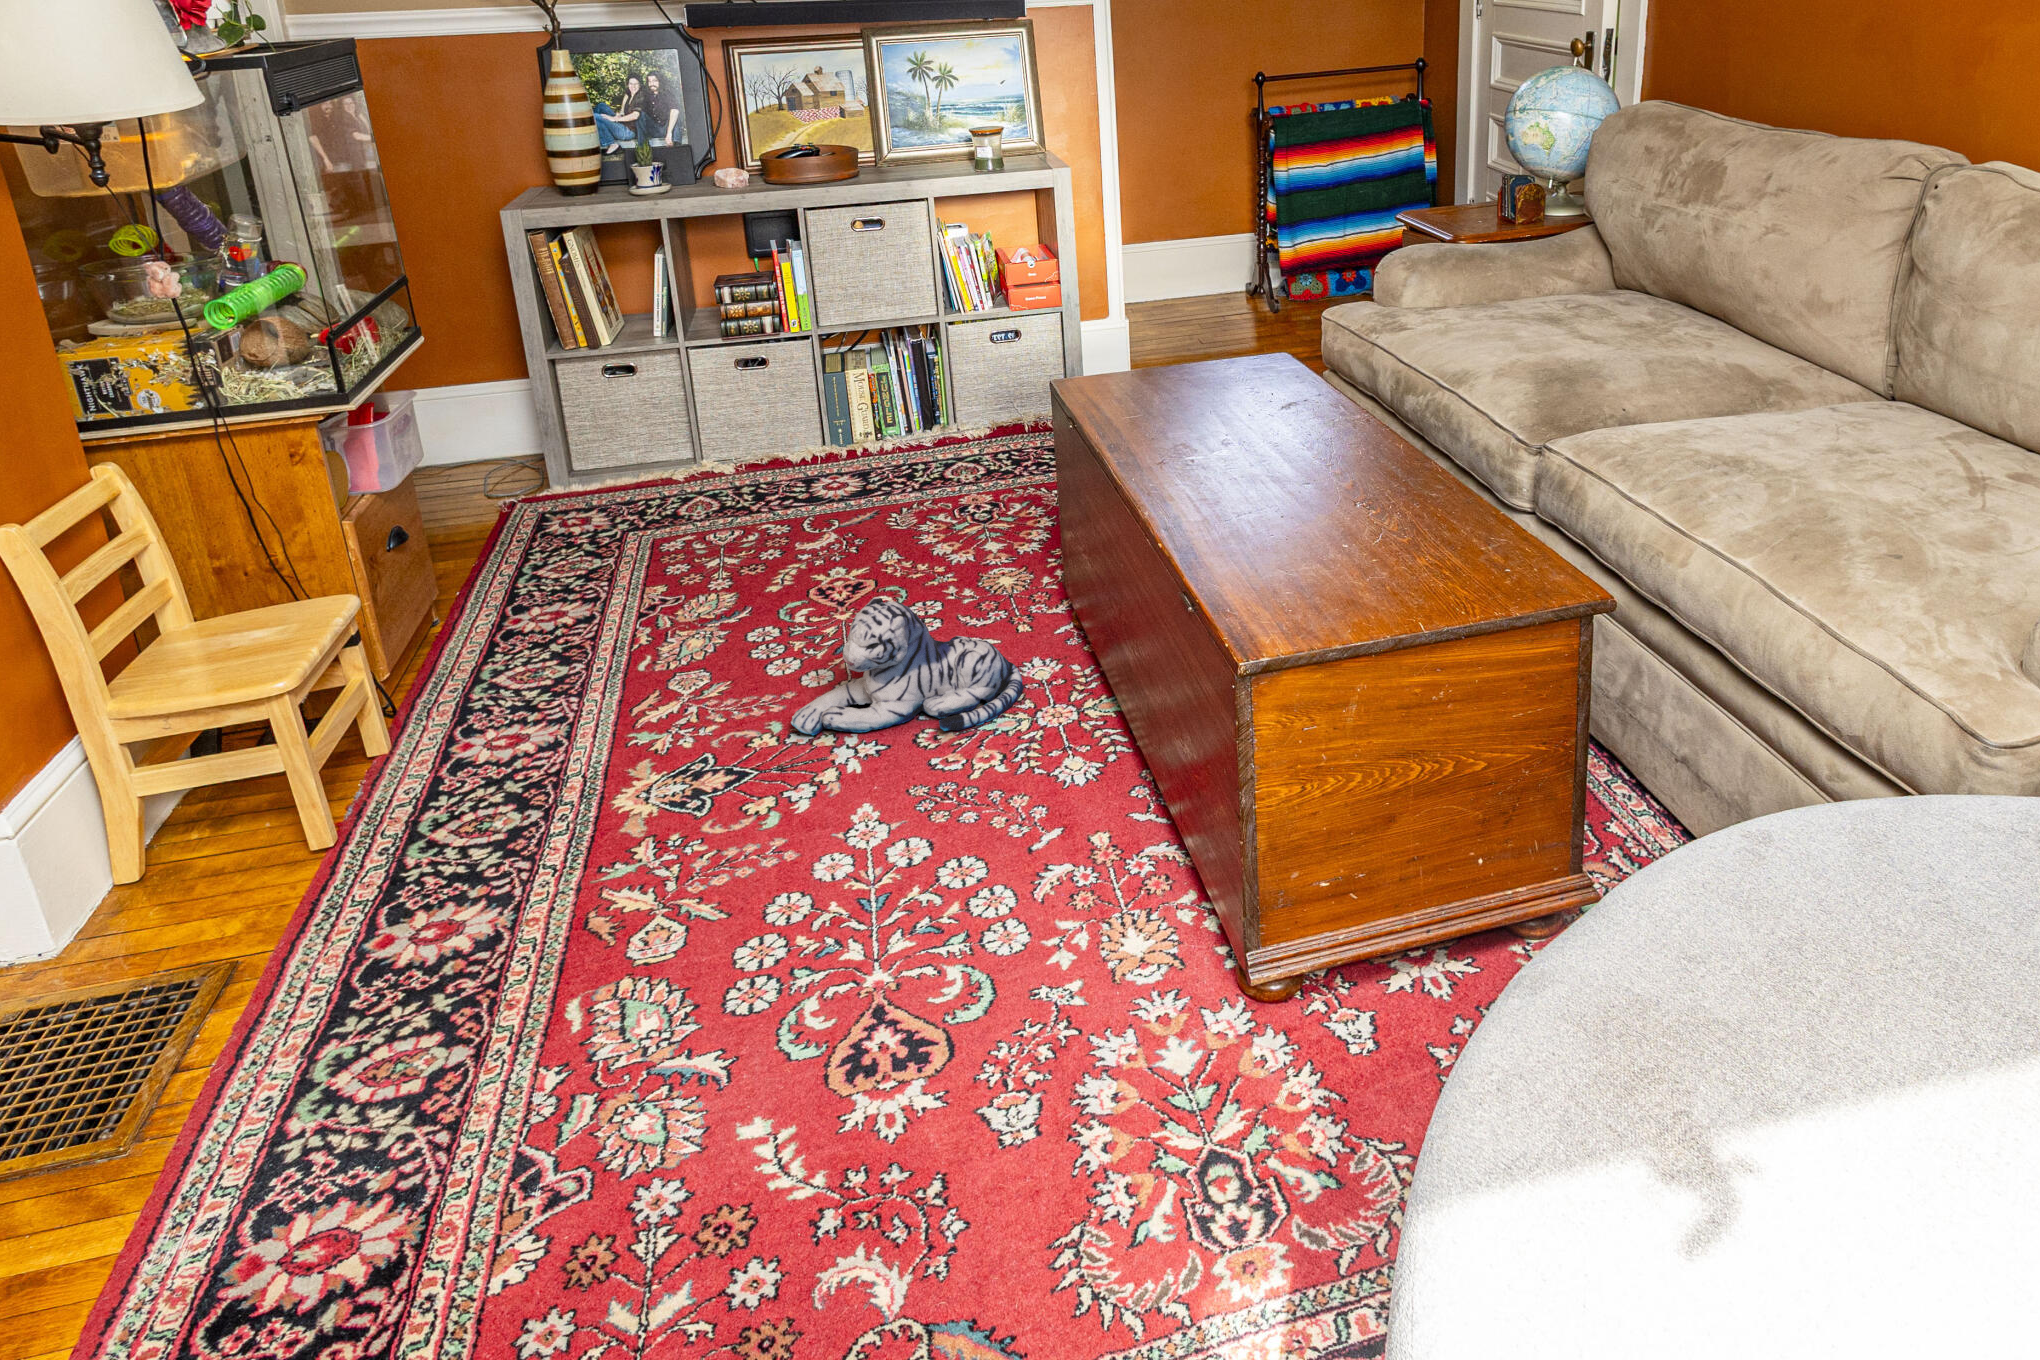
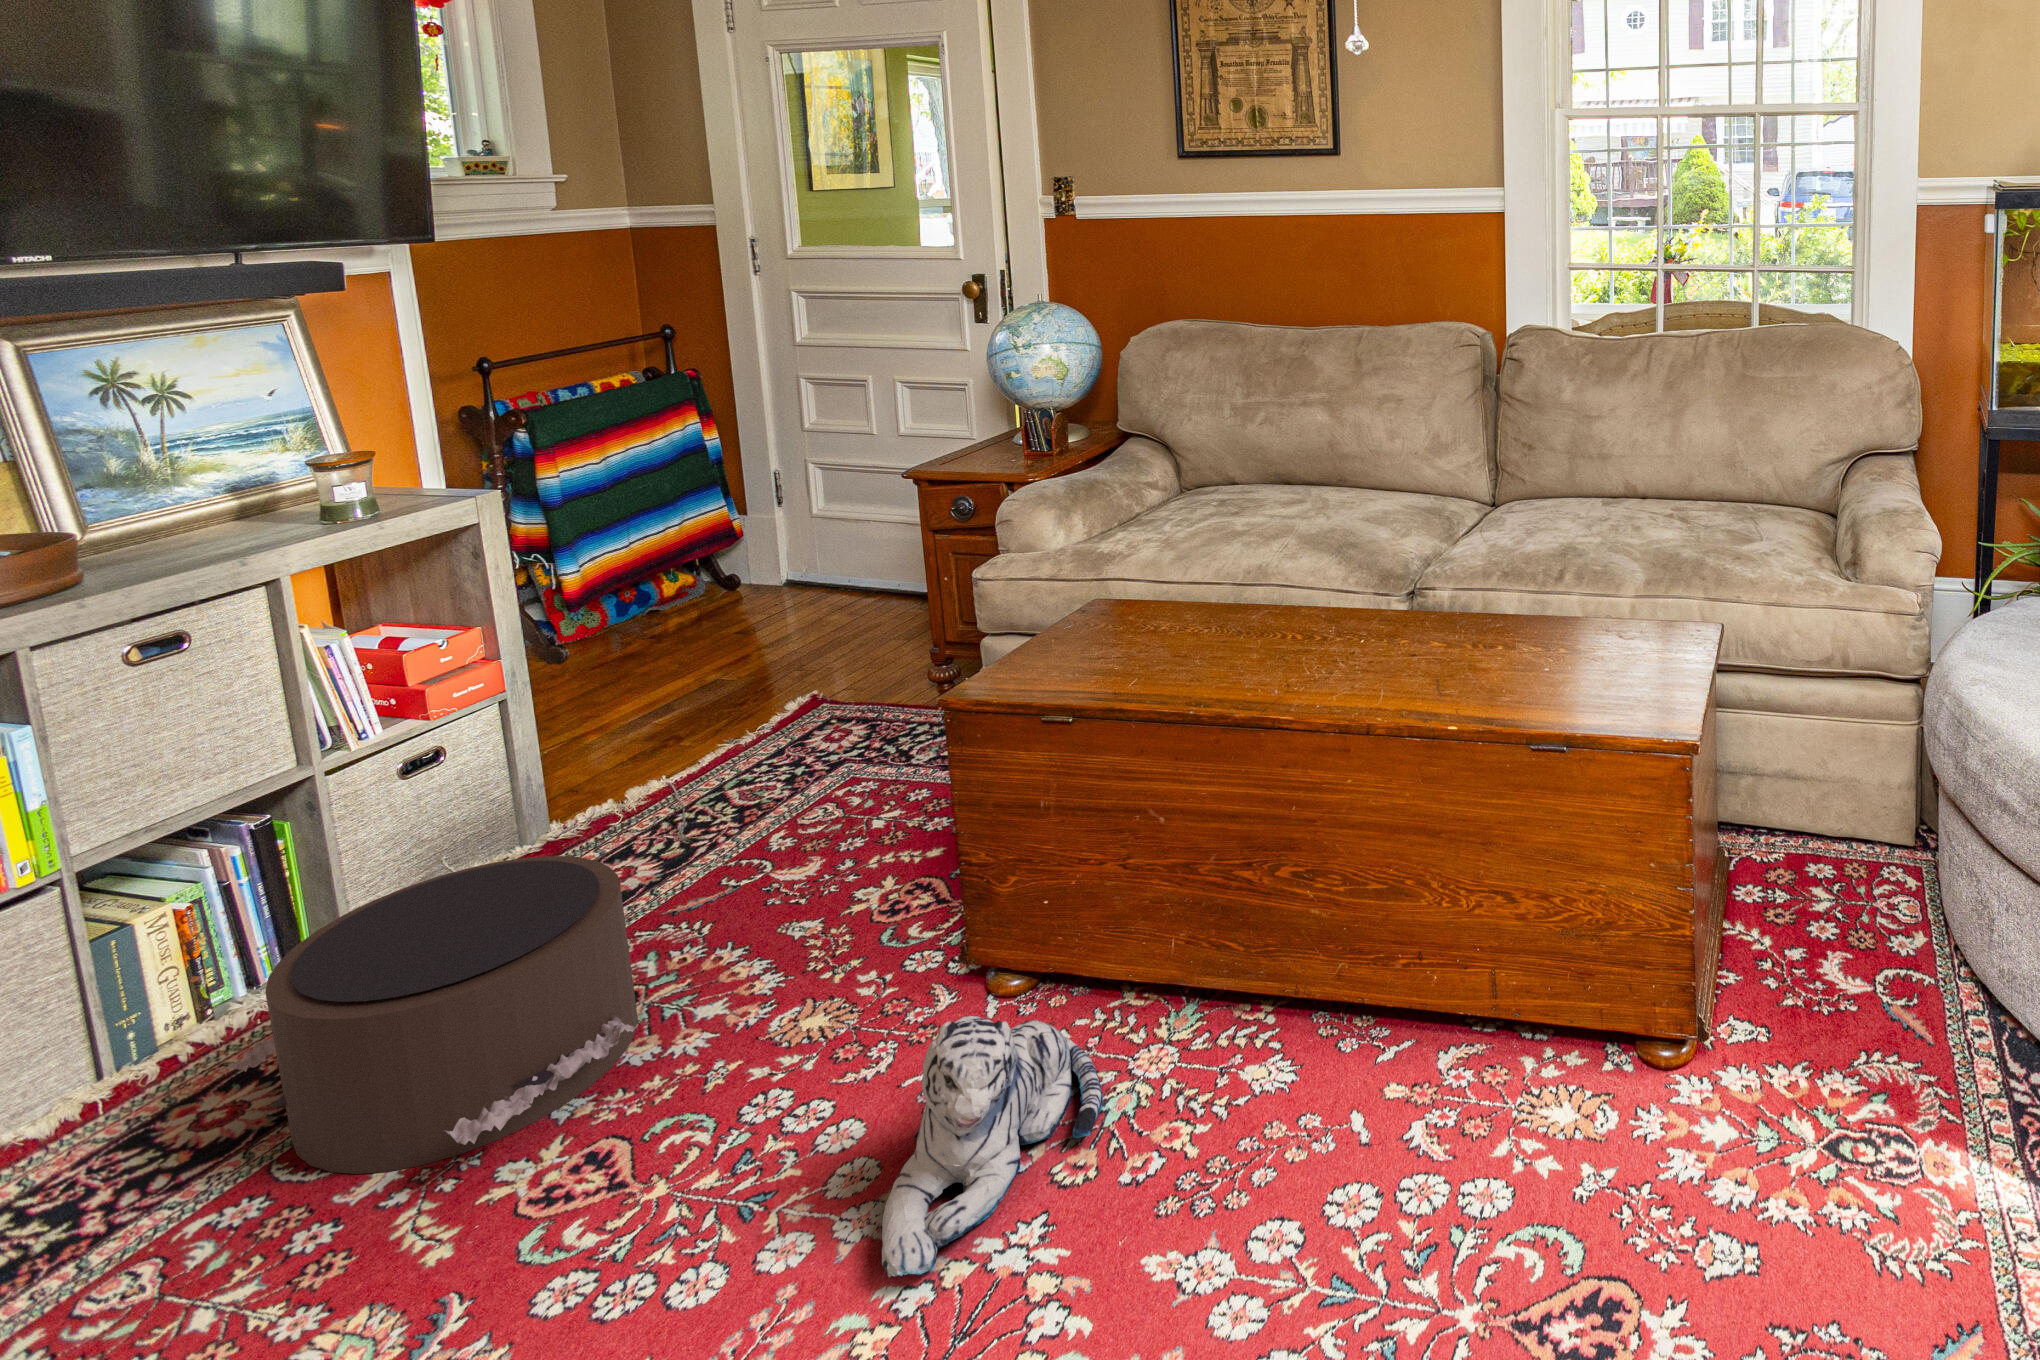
pouf: none [782,404,966,560] -> present [228,856,638,1174]

